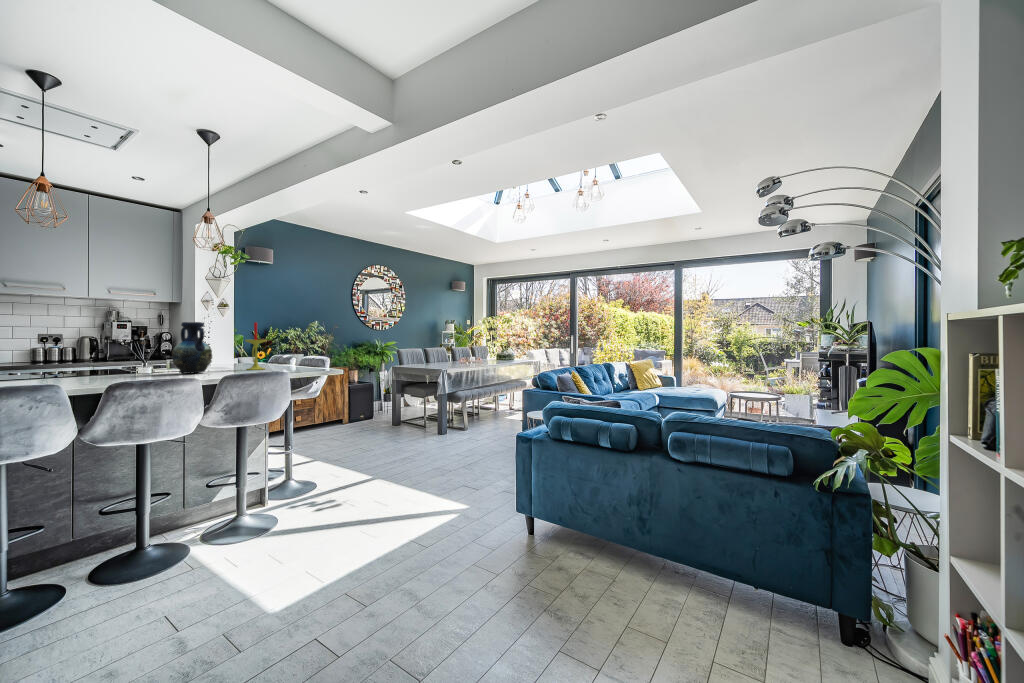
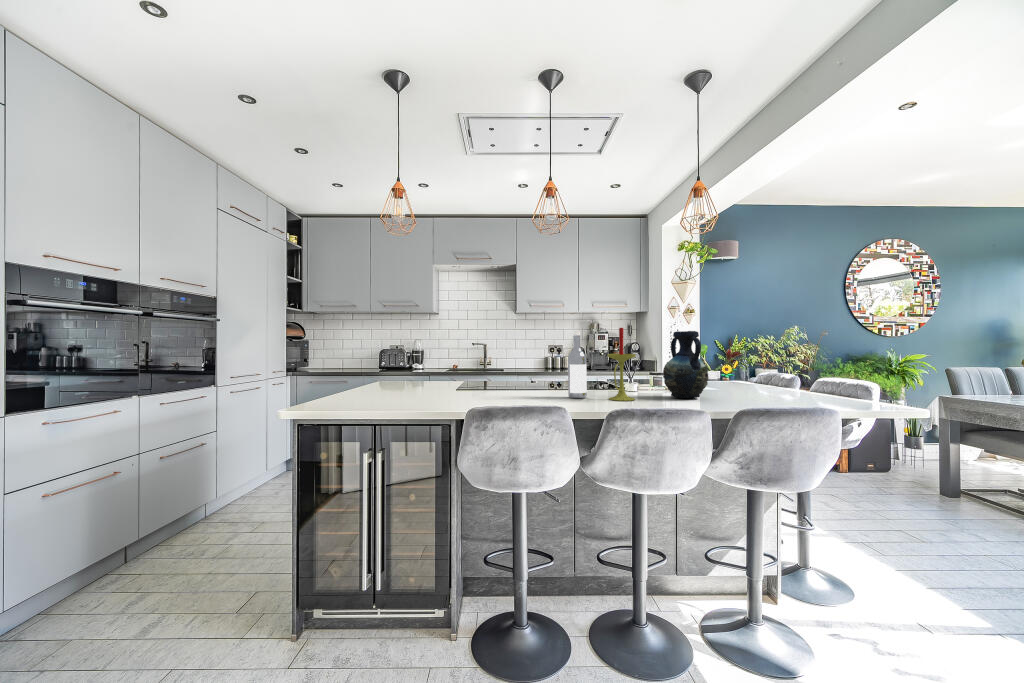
wine bottle: none [61,319,86,380] -> present [568,331,587,398]
candle: present [245,322,266,370] -> present [607,328,636,401]

